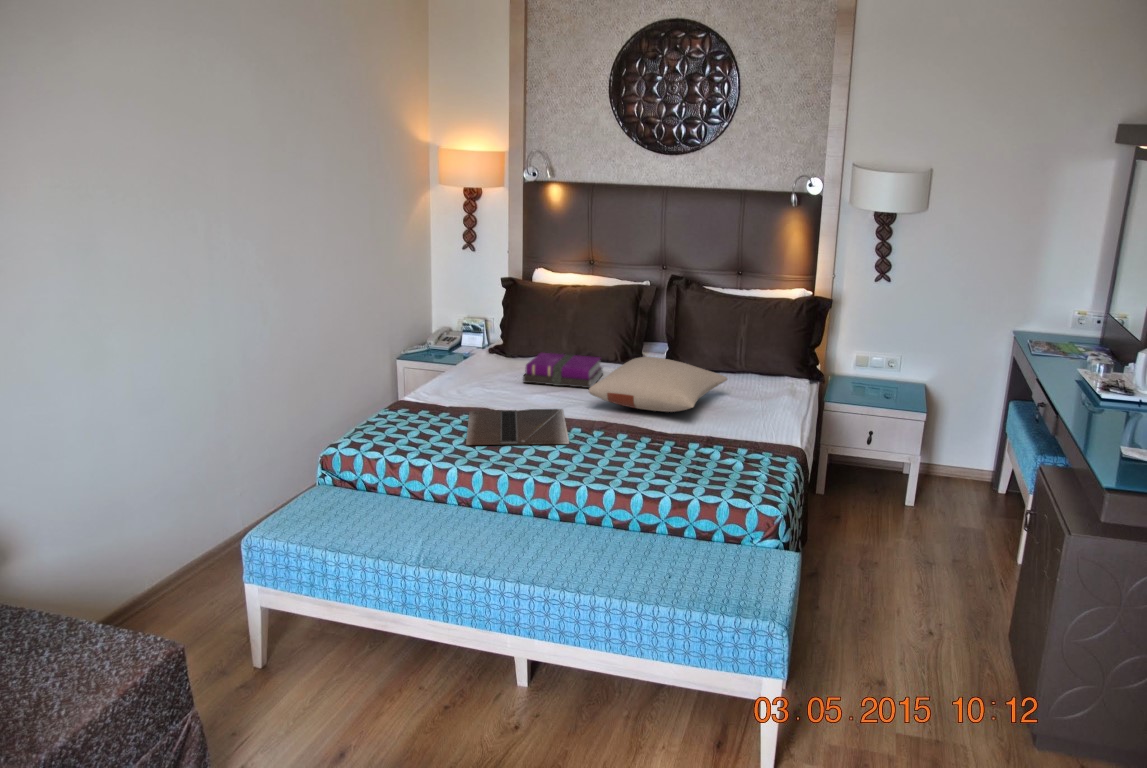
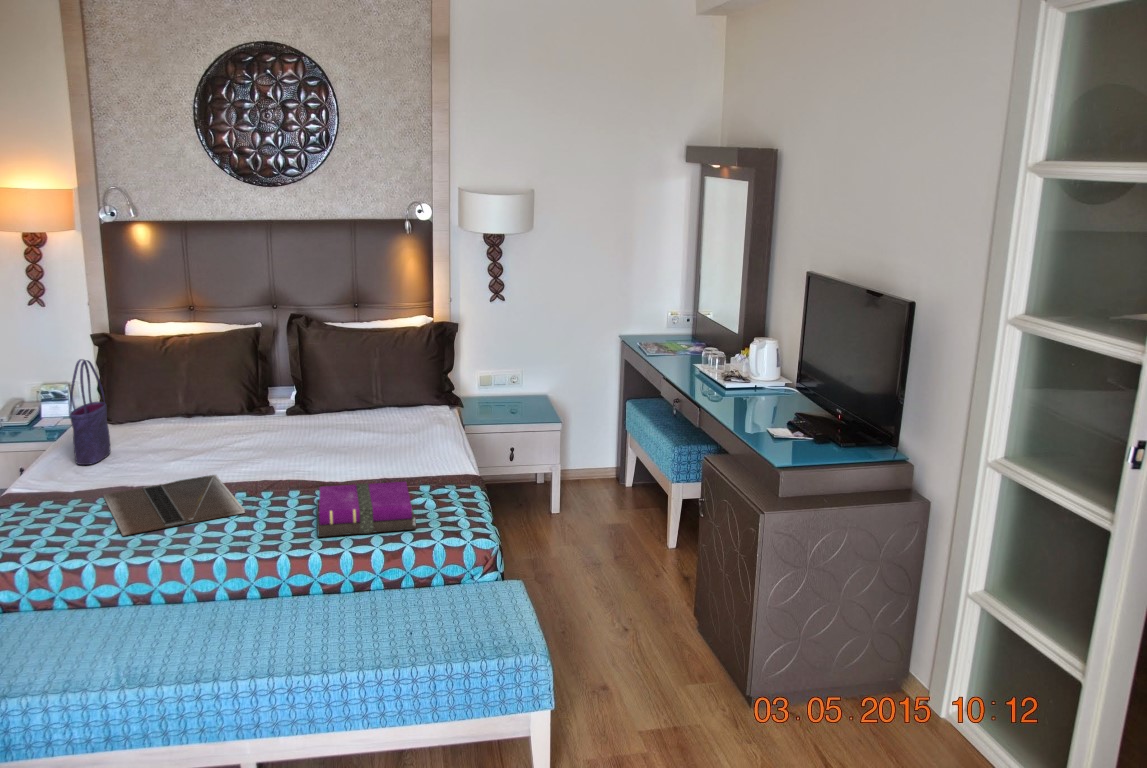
tote bag: none [462,296,494,387] -> present [70,359,111,465]
notebook: present [523,353,603,388] -> present [316,482,416,537]
pillow: present [589,357,727,412] -> none [245,405,383,461]

